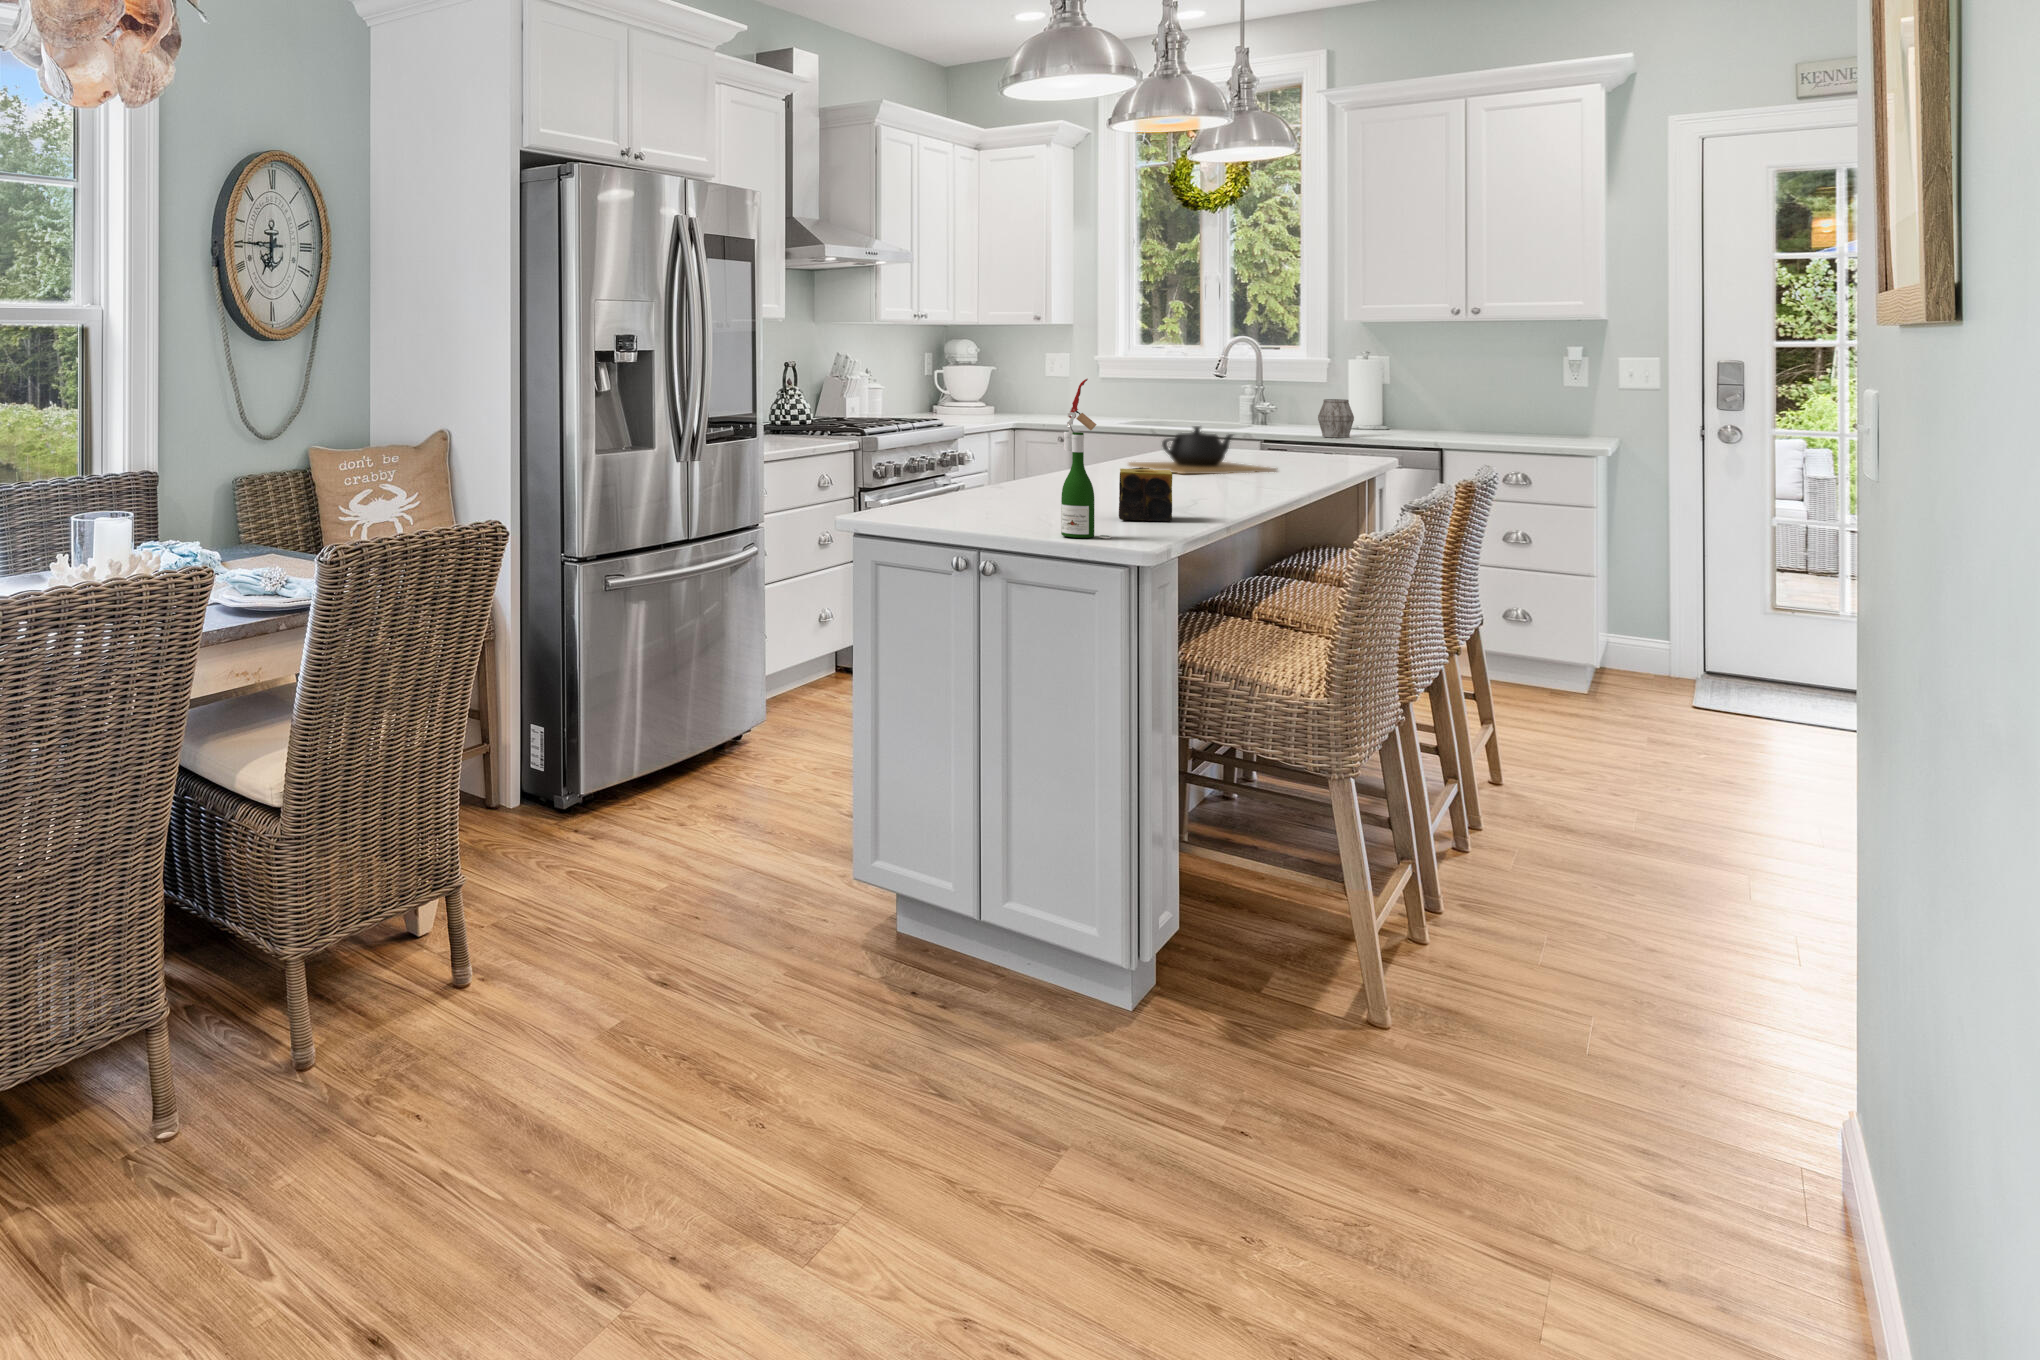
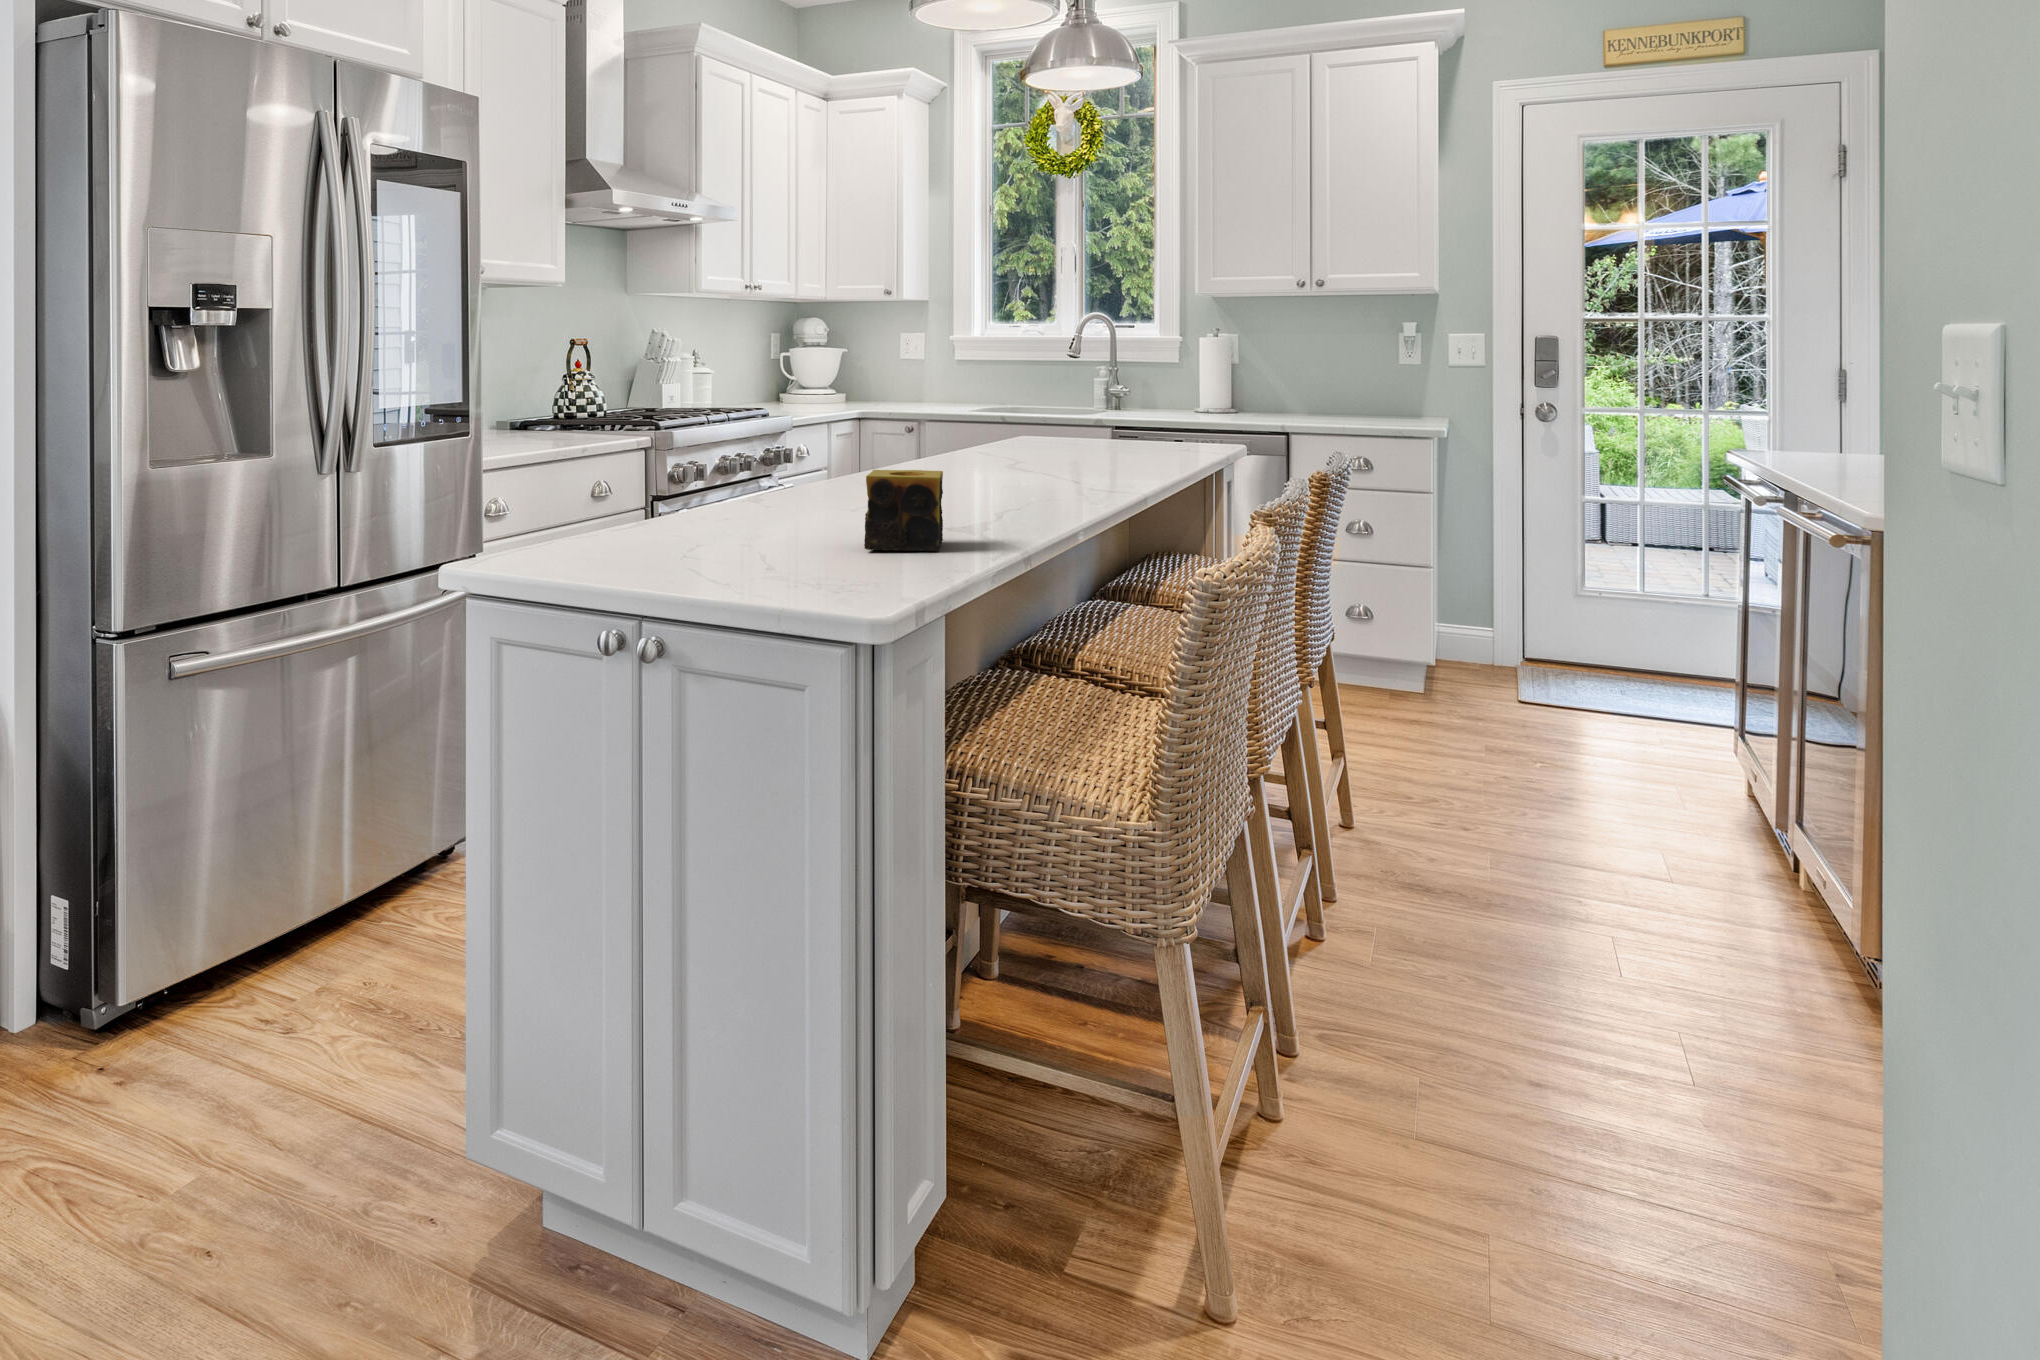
wine bottle: present [1061,379,1111,538] -> none [745,322,821,593]
mug: present [1318,399,1354,438] -> none [1165,380,1201,422]
teapot: present [1129,426,1277,474] -> none [944,409,1114,470]

